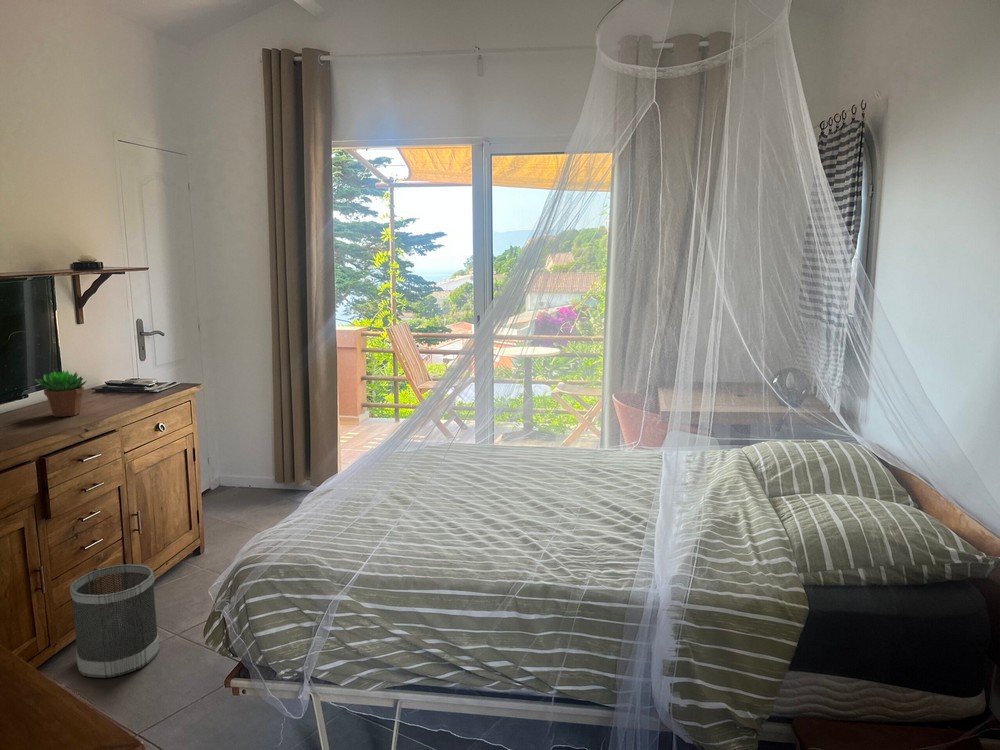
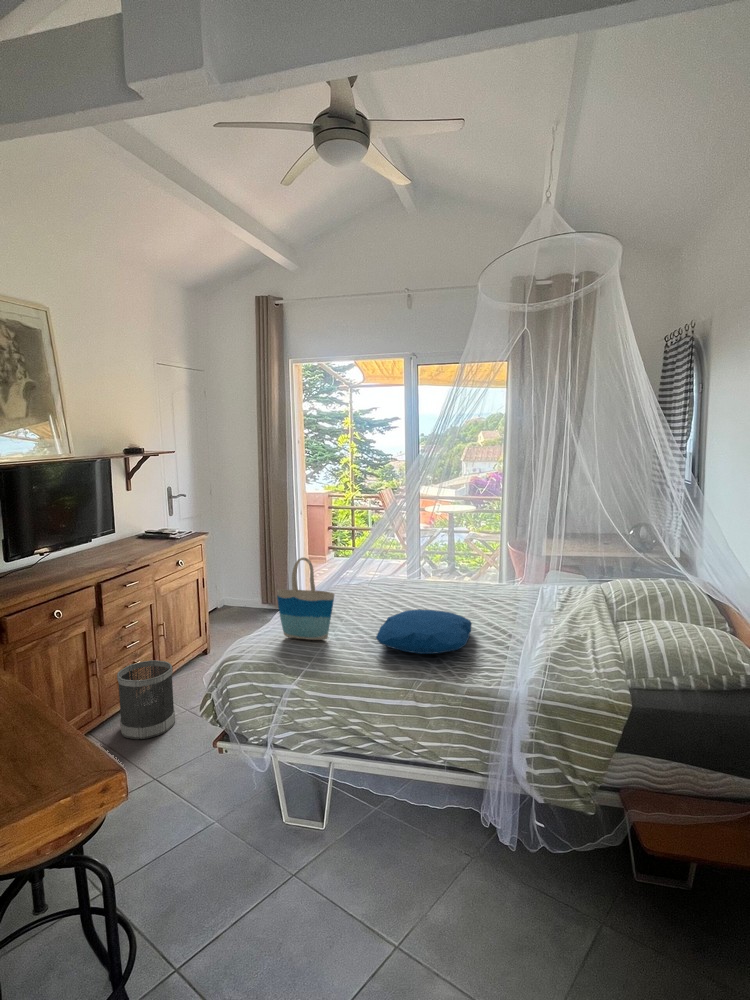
succulent plant: present [35,371,86,417] -> none [98,524,132,556]
tote bag: none [311,415,395,531] -> present [277,558,334,640]
pillow: none [455,484,585,546] -> present [376,609,472,654]

